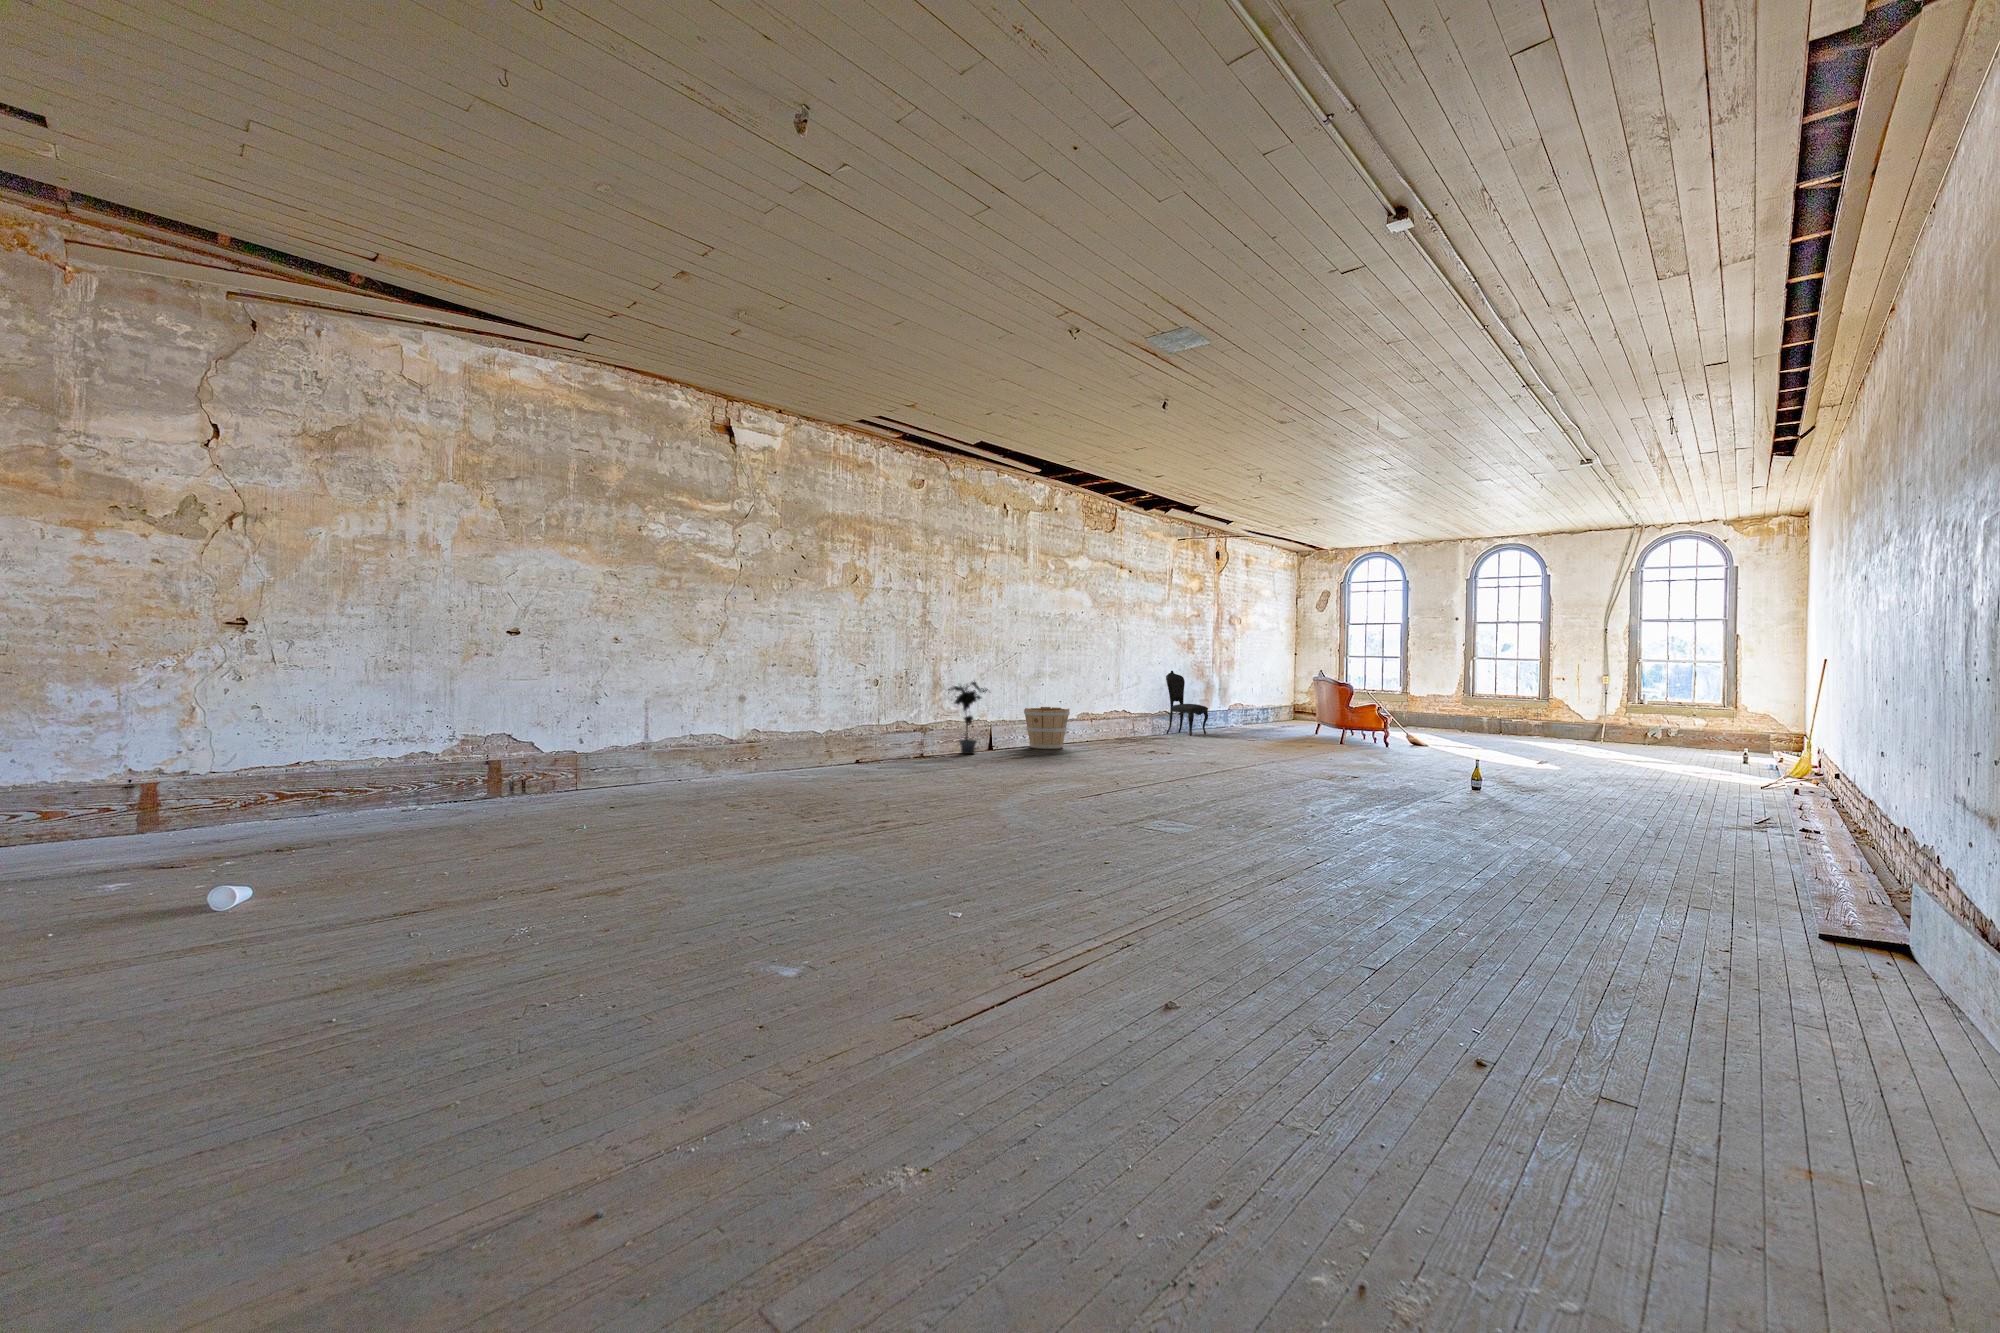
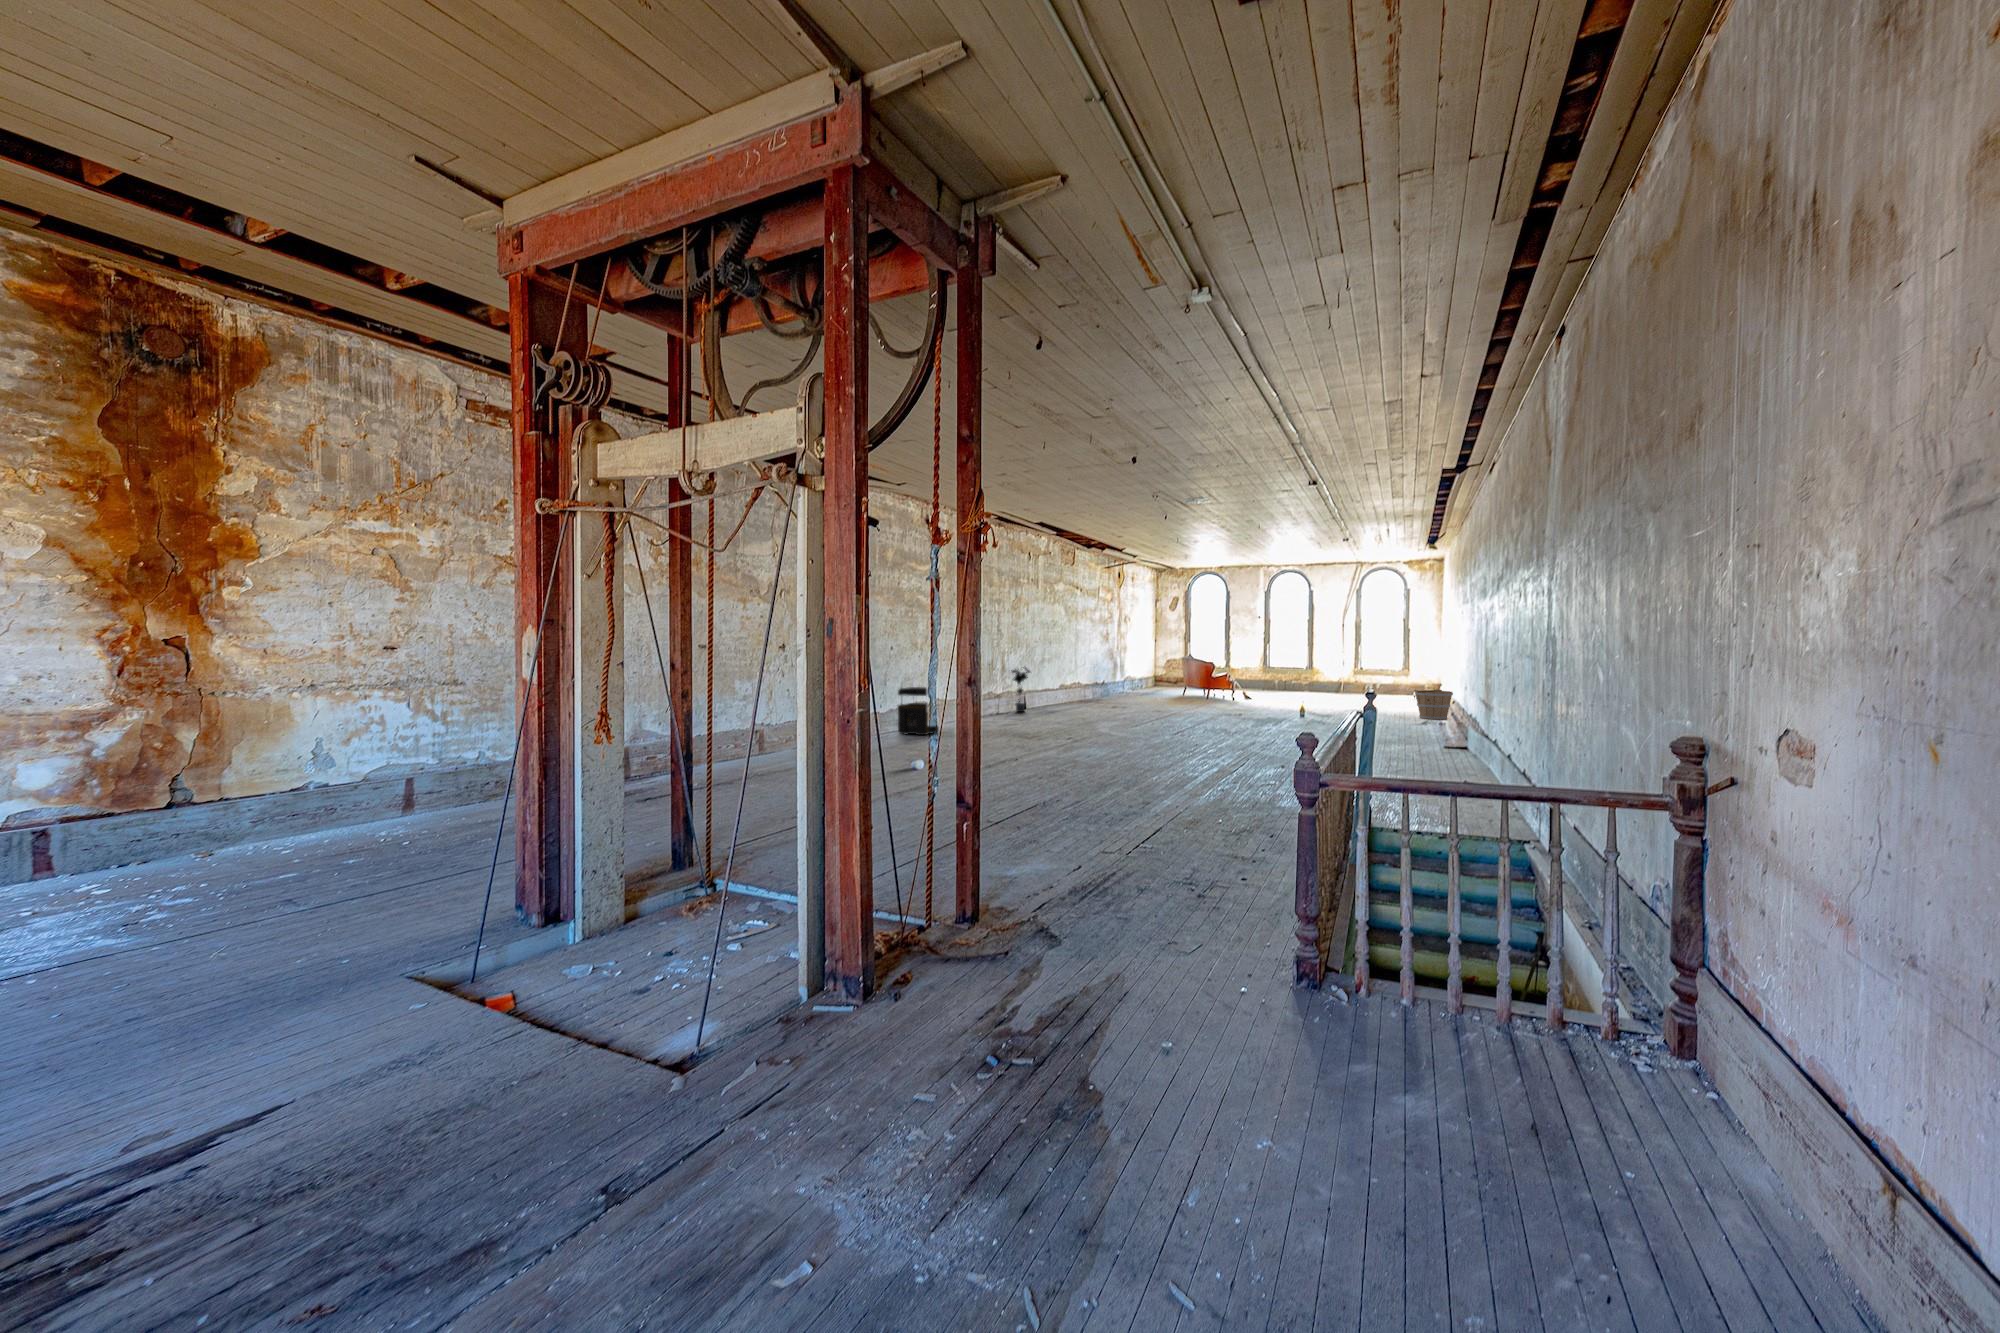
dining chair: present [1166,671,1208,736] -> none [1099,655,1125,698]
toolbox: none [603,707,682,795] -> present [898,687,938,735]
wooden bucket: present [1024,707,1070,749] -> present [1415,690,1453,720]

